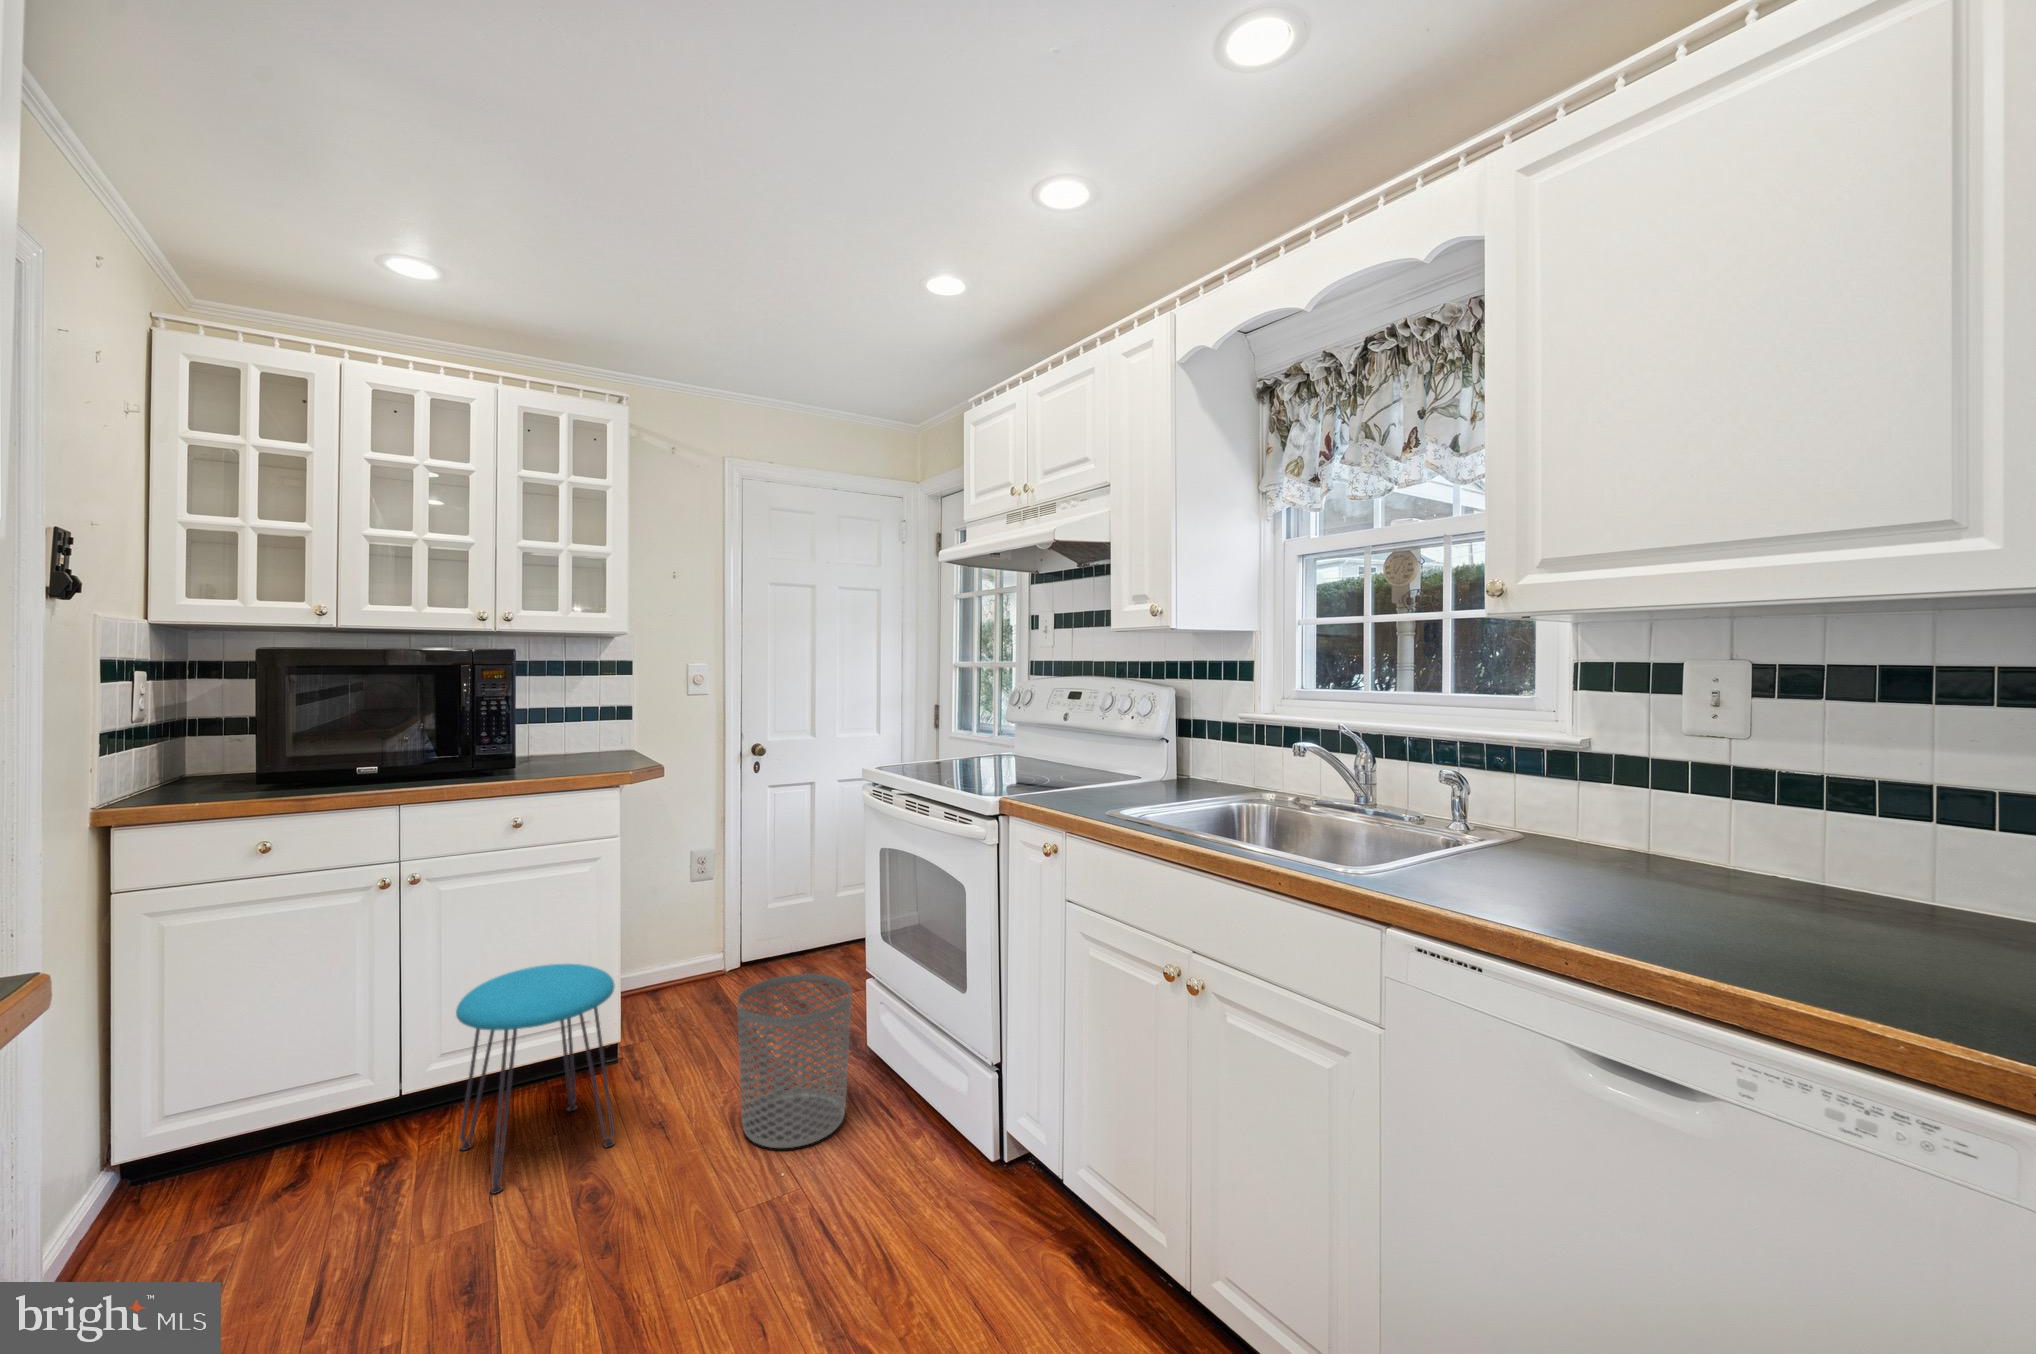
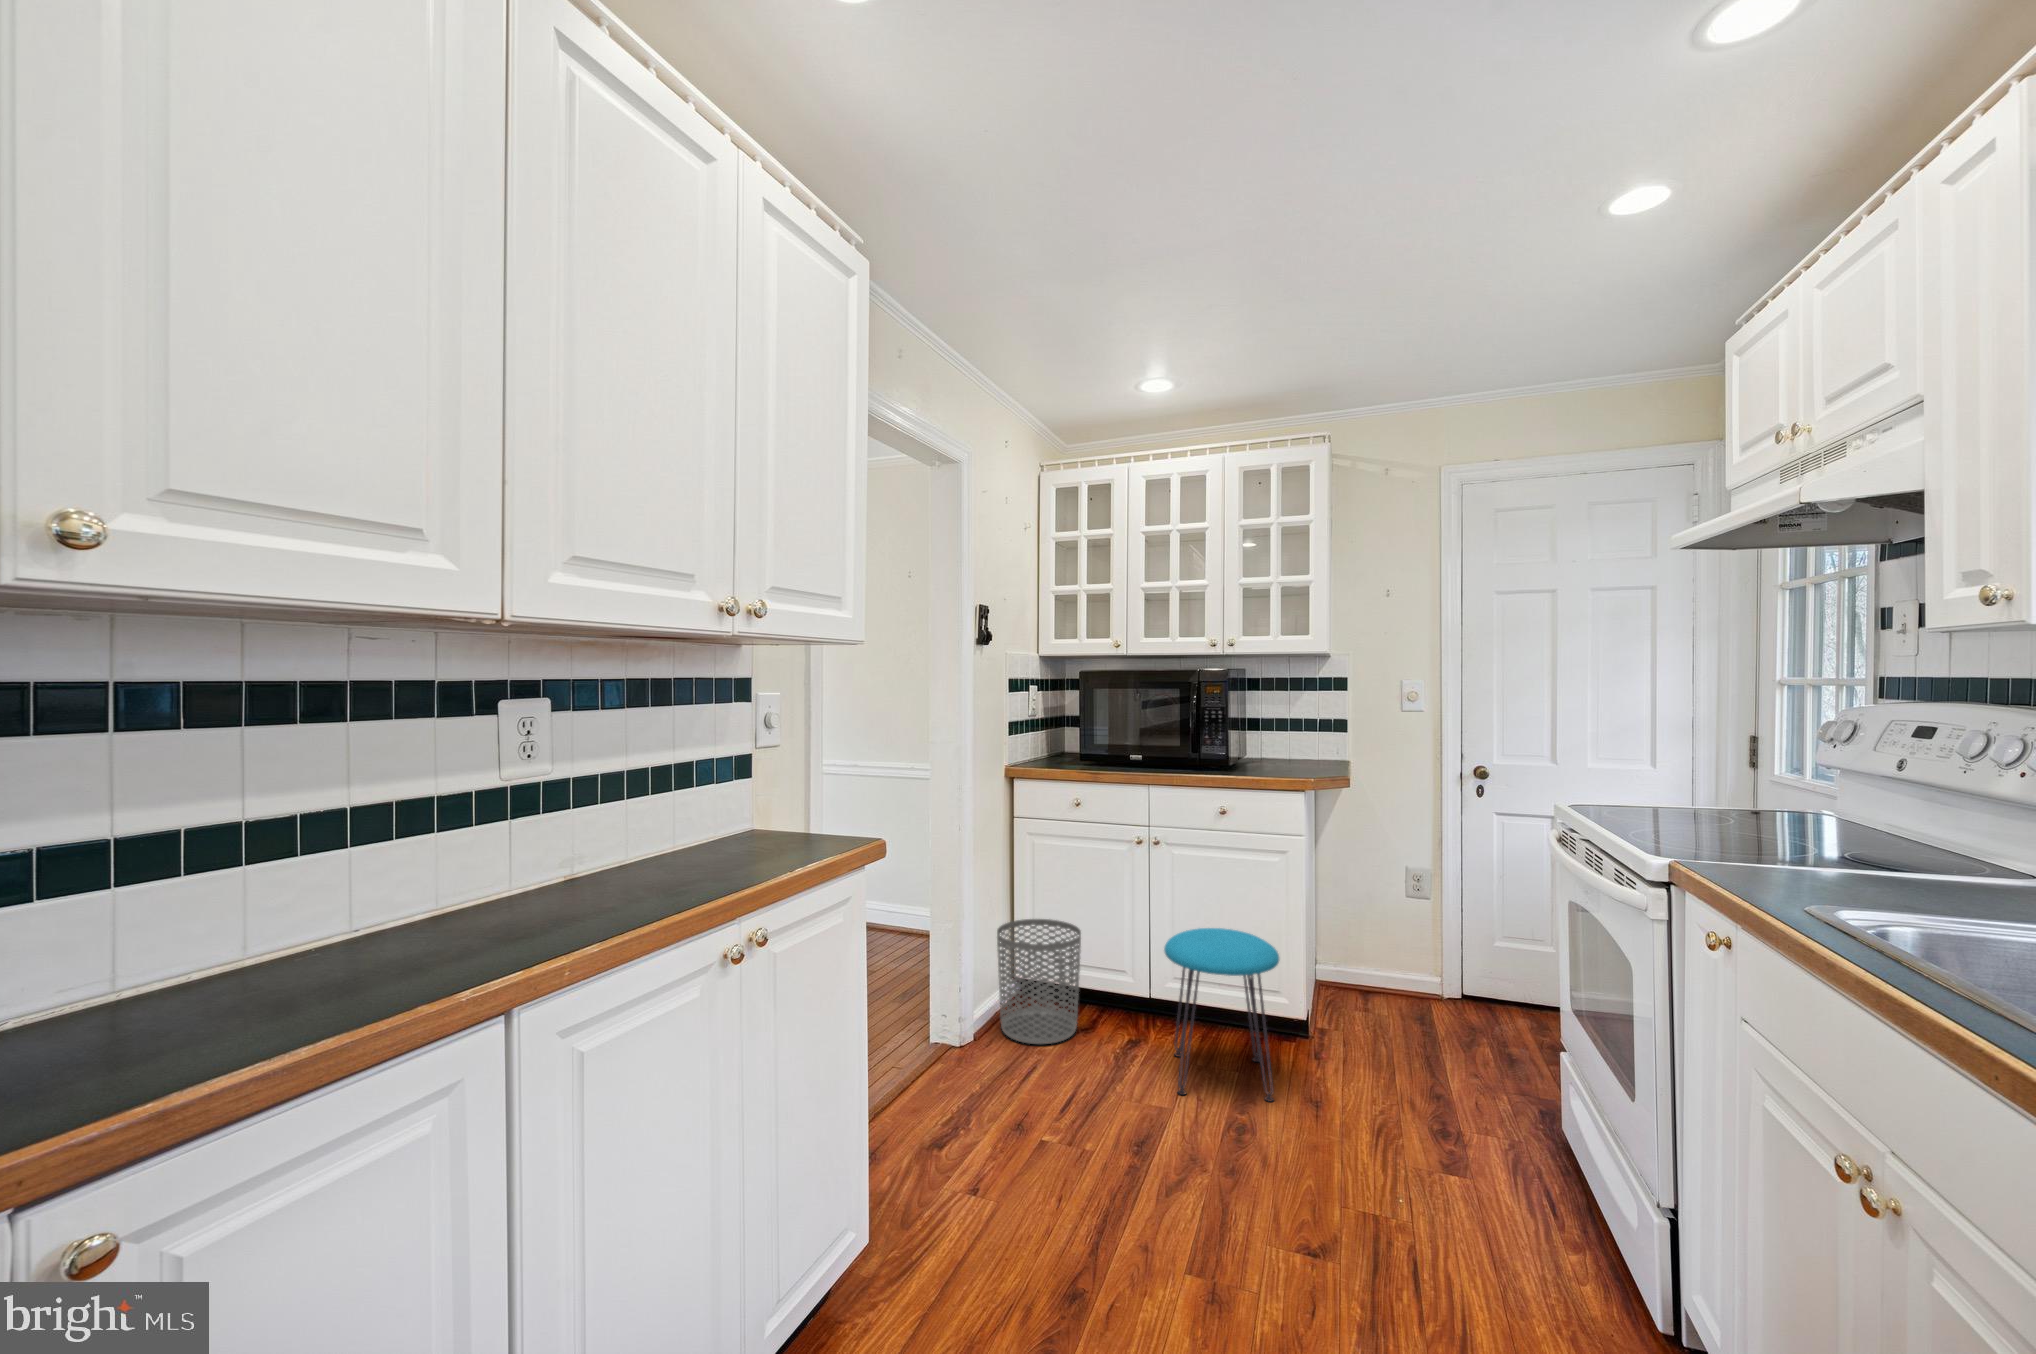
waste bin: present [737,974,851,1148] -> present [997,919,1081,1044]

